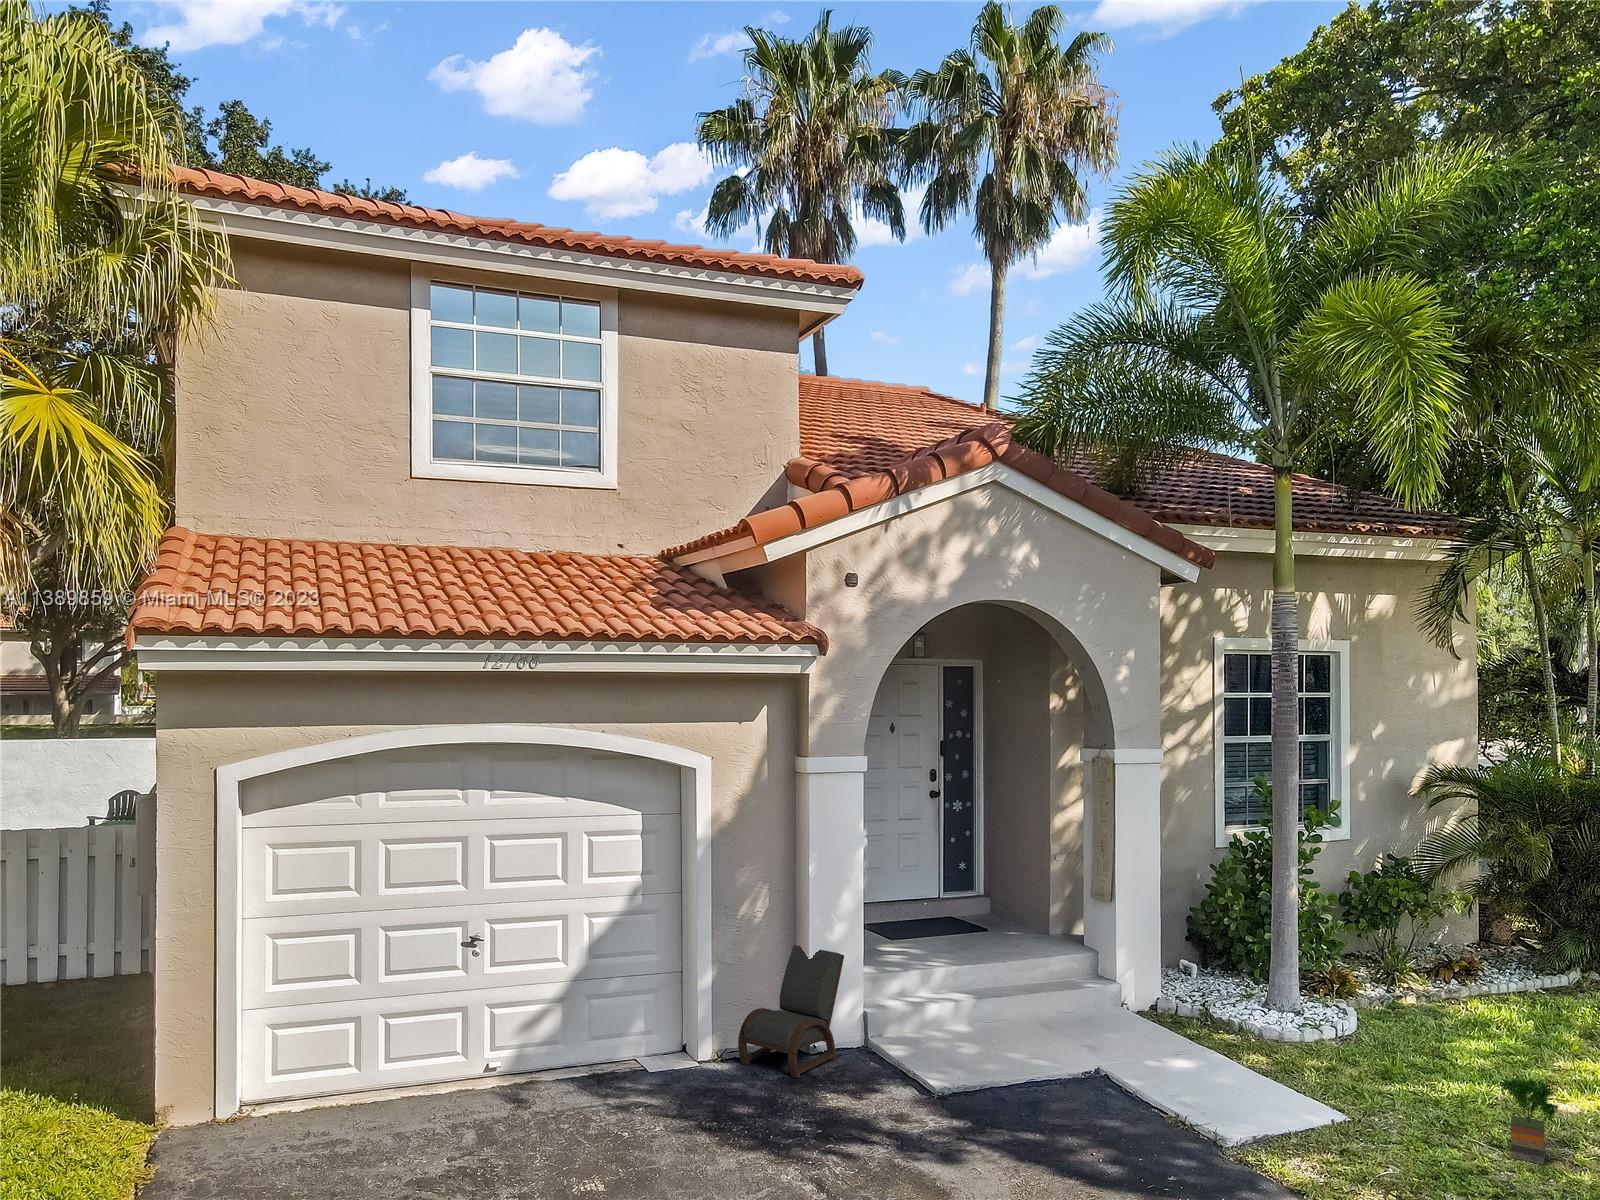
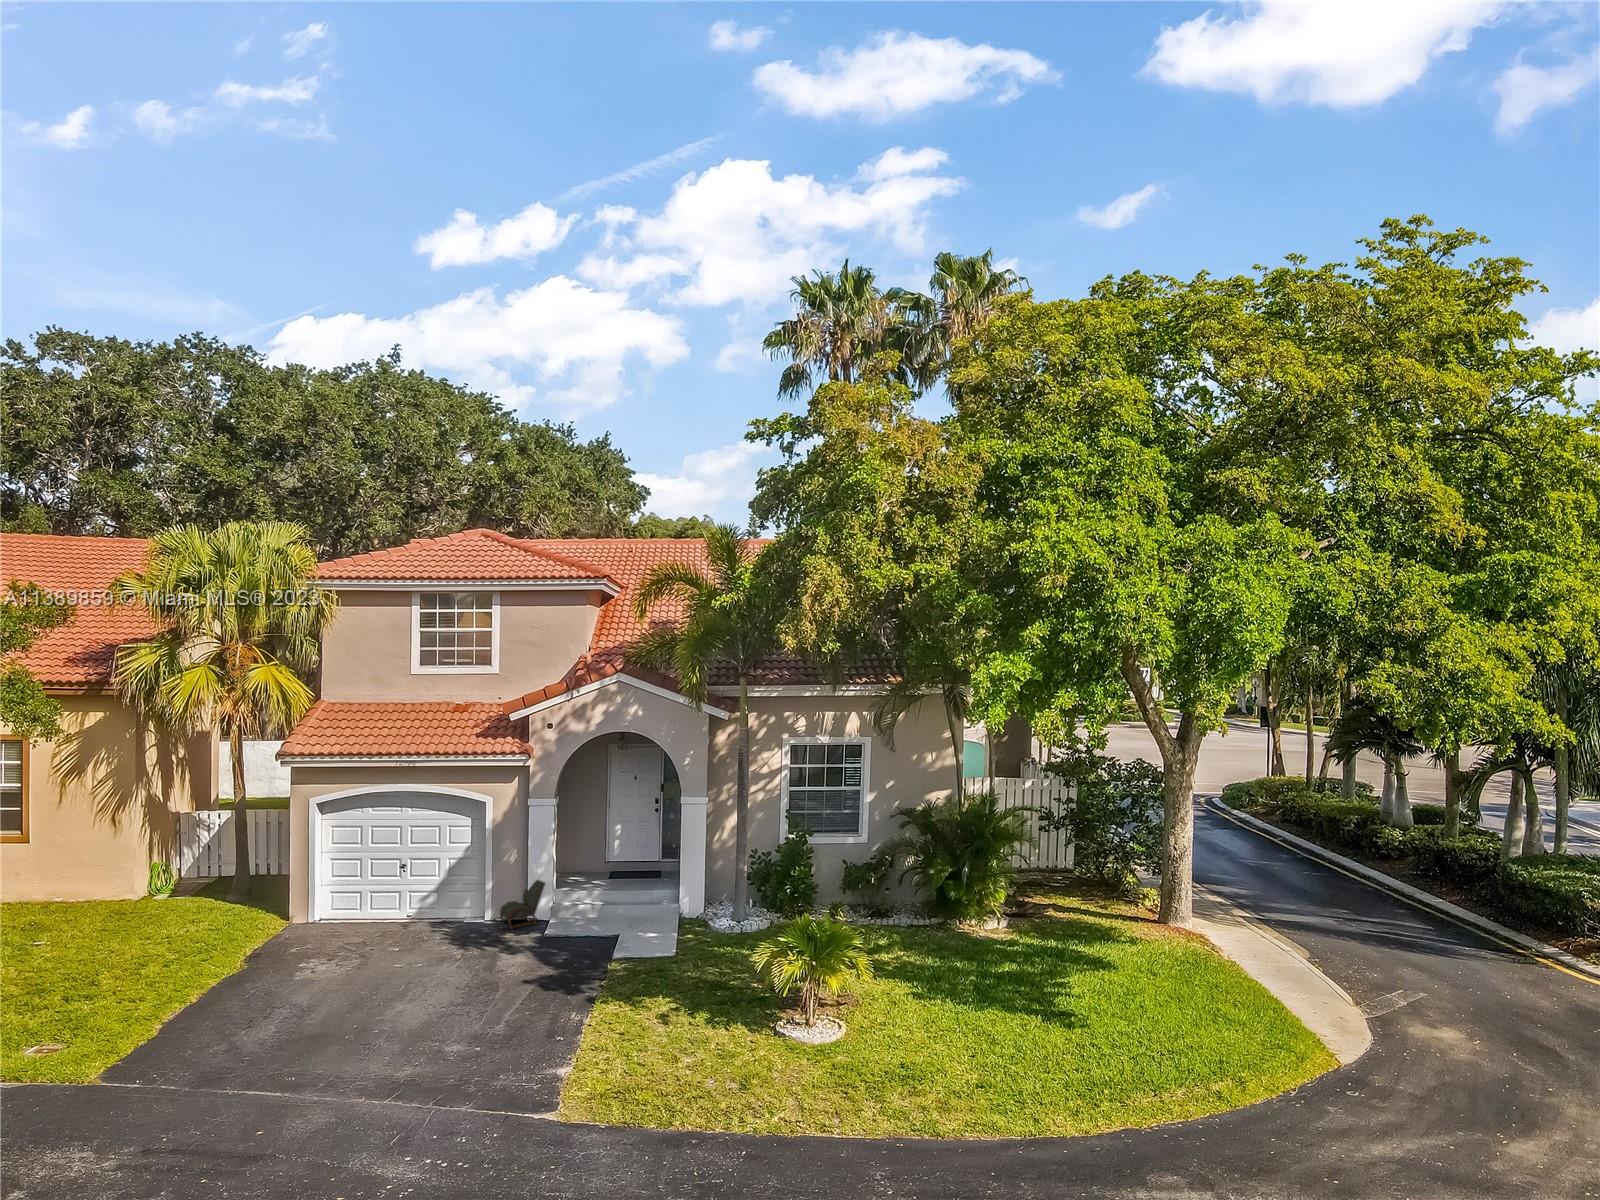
potted tree: present [1500,1077,1558,1165] -> none [695,953,717,986]

